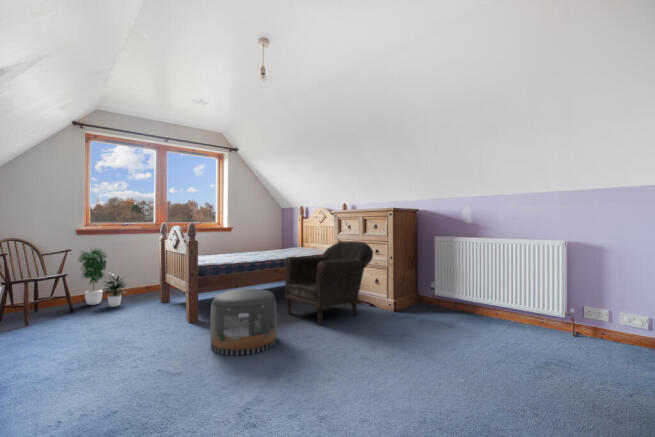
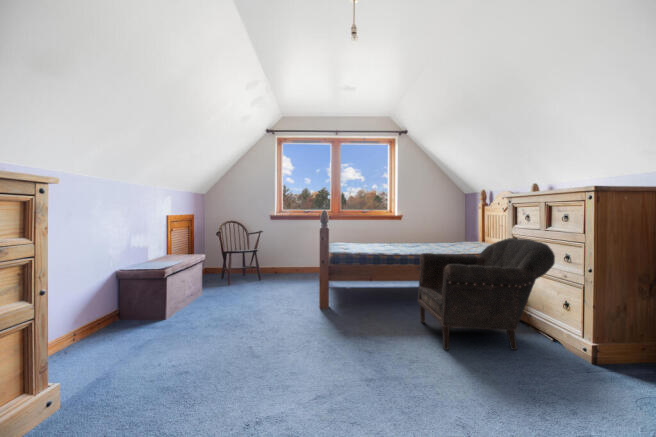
potted plant: present [79,249,125,307] -> none [269,228,299,280]
pouf: present [211,289,277,356] -> none [304,285,376,364]

